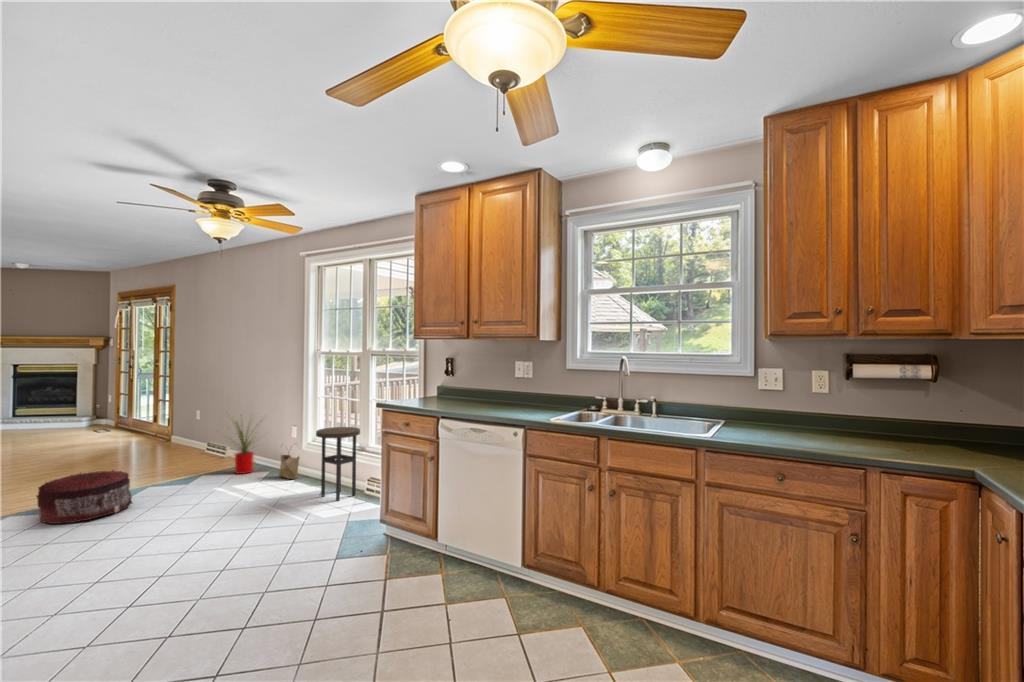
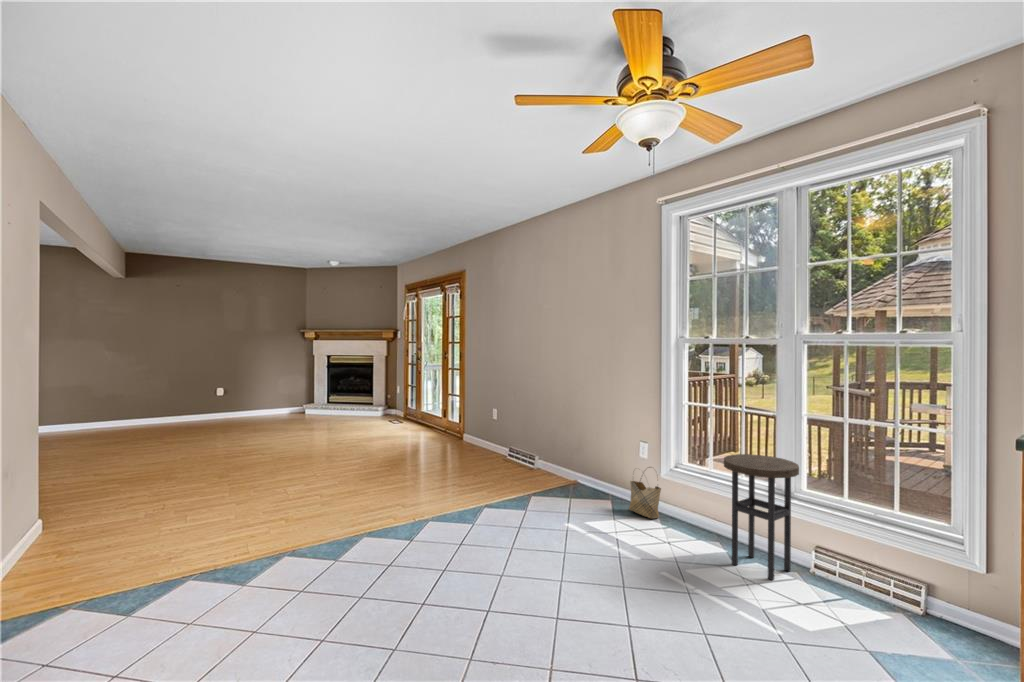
house plant: present [229,421,262,474] -> none [542,413,603,500]
pouf: present [36,470,132,524] -> none [379,490,478,566]

